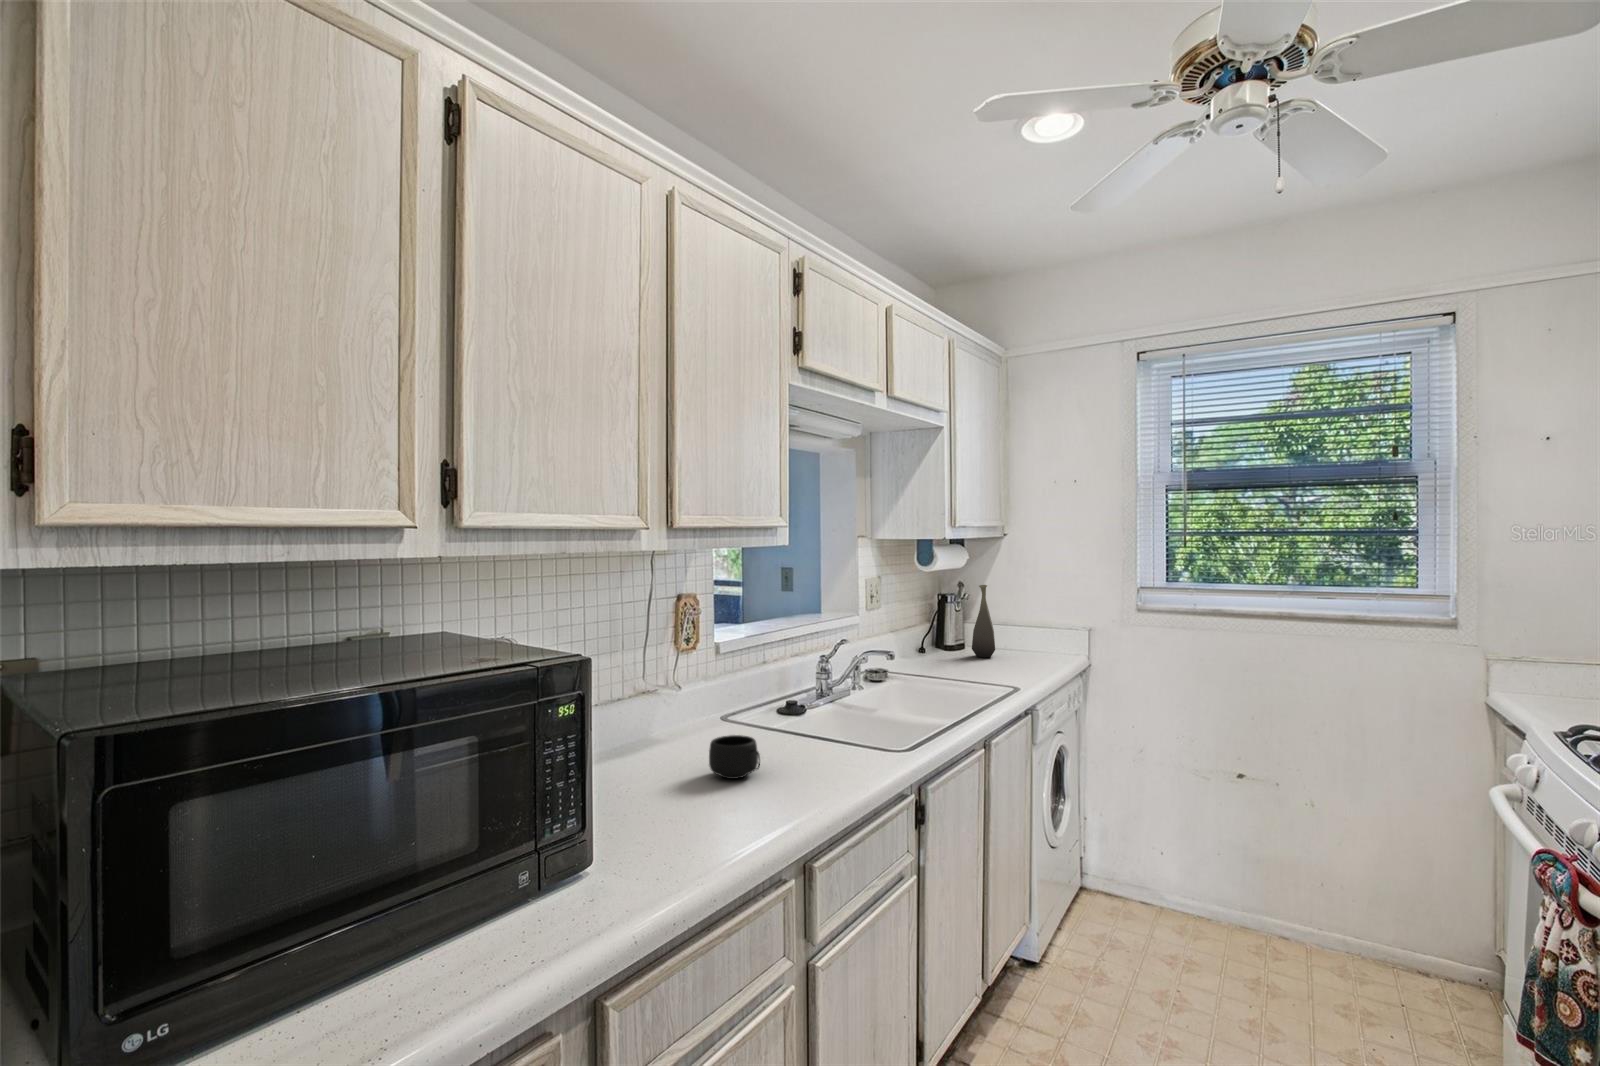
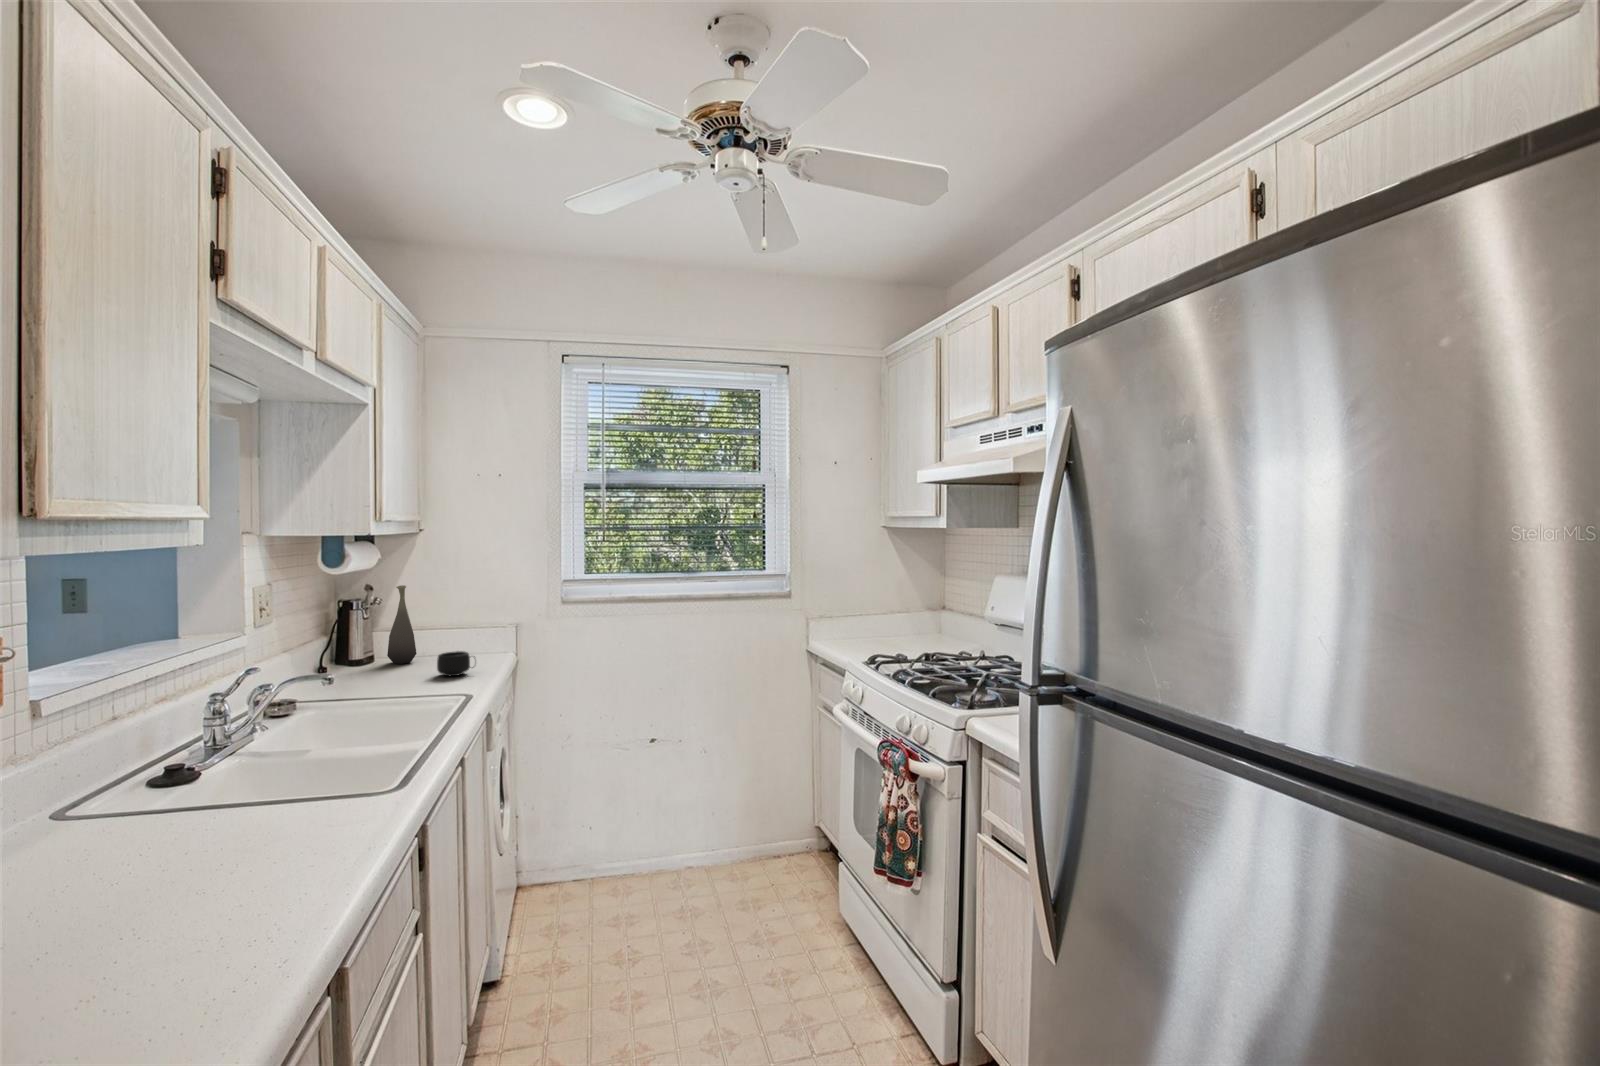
mug: present [709,735,760,779] -> present [437,651,475,676]

